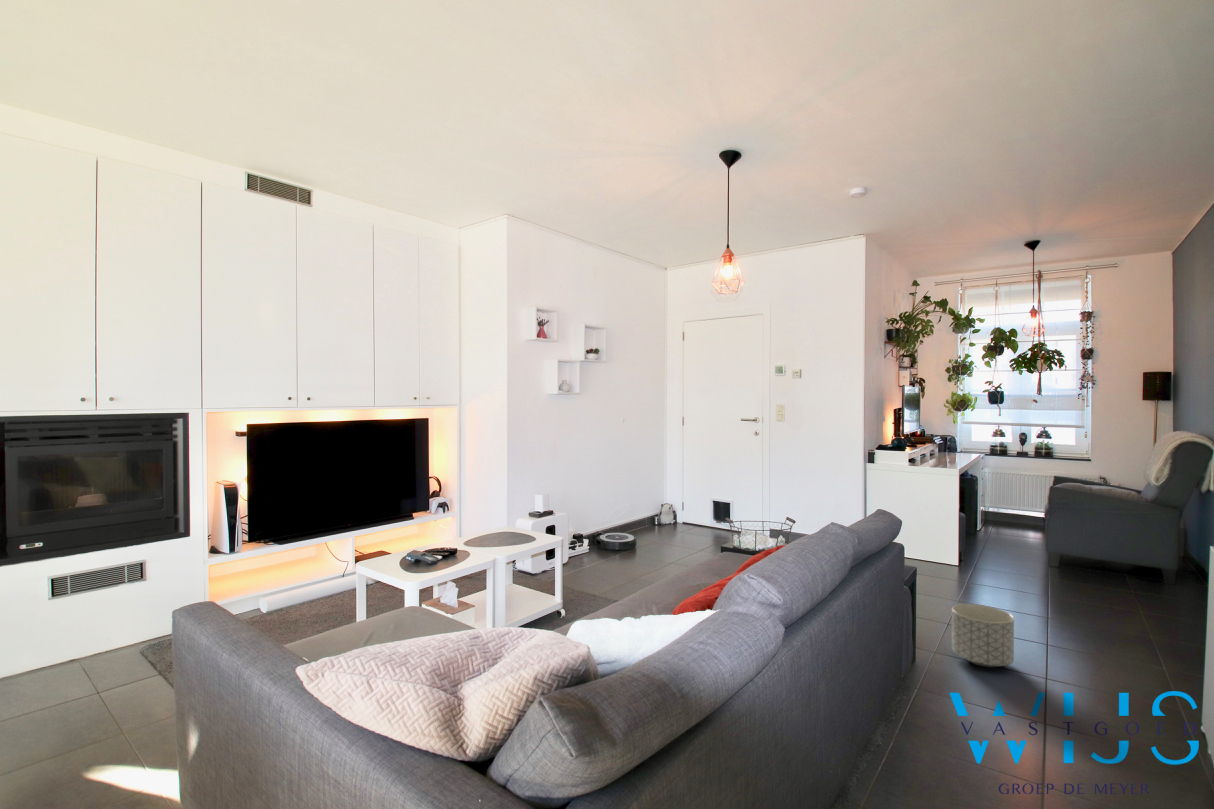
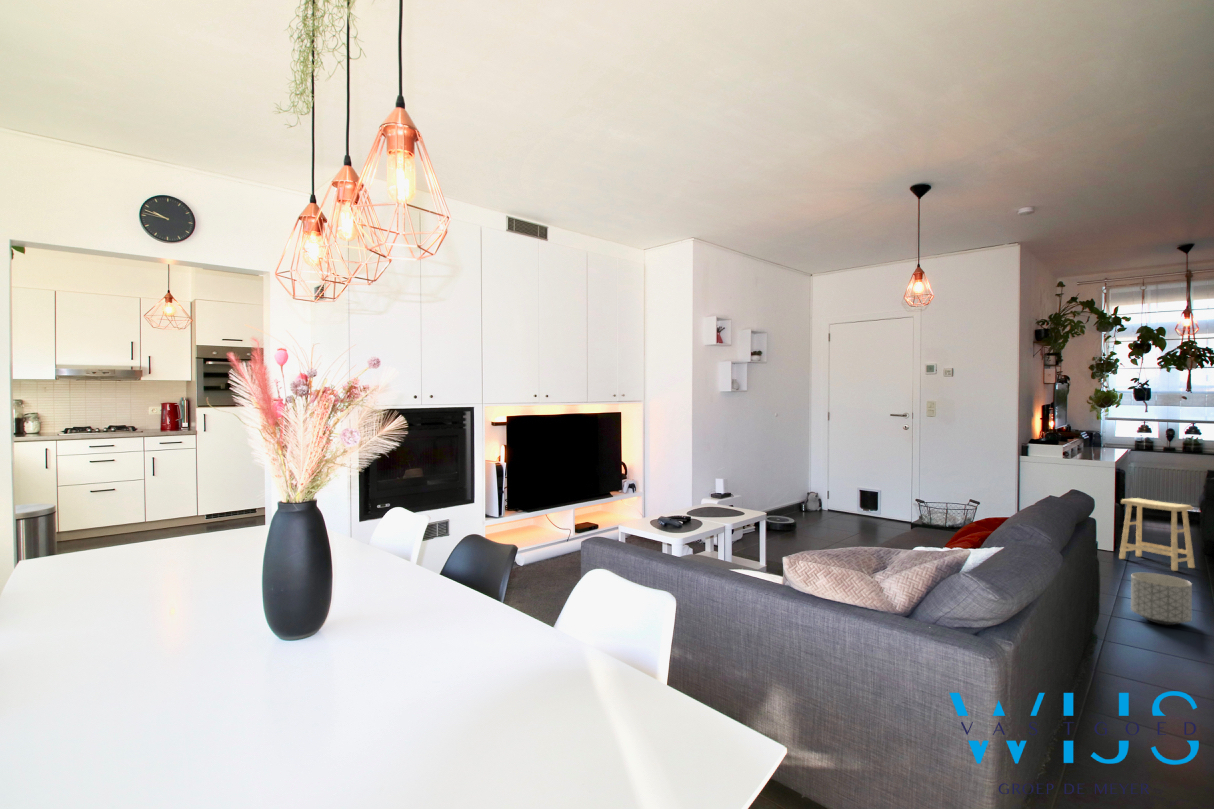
footstool: none [960,509,1033,590] -> present [1119,498,1195,571]

